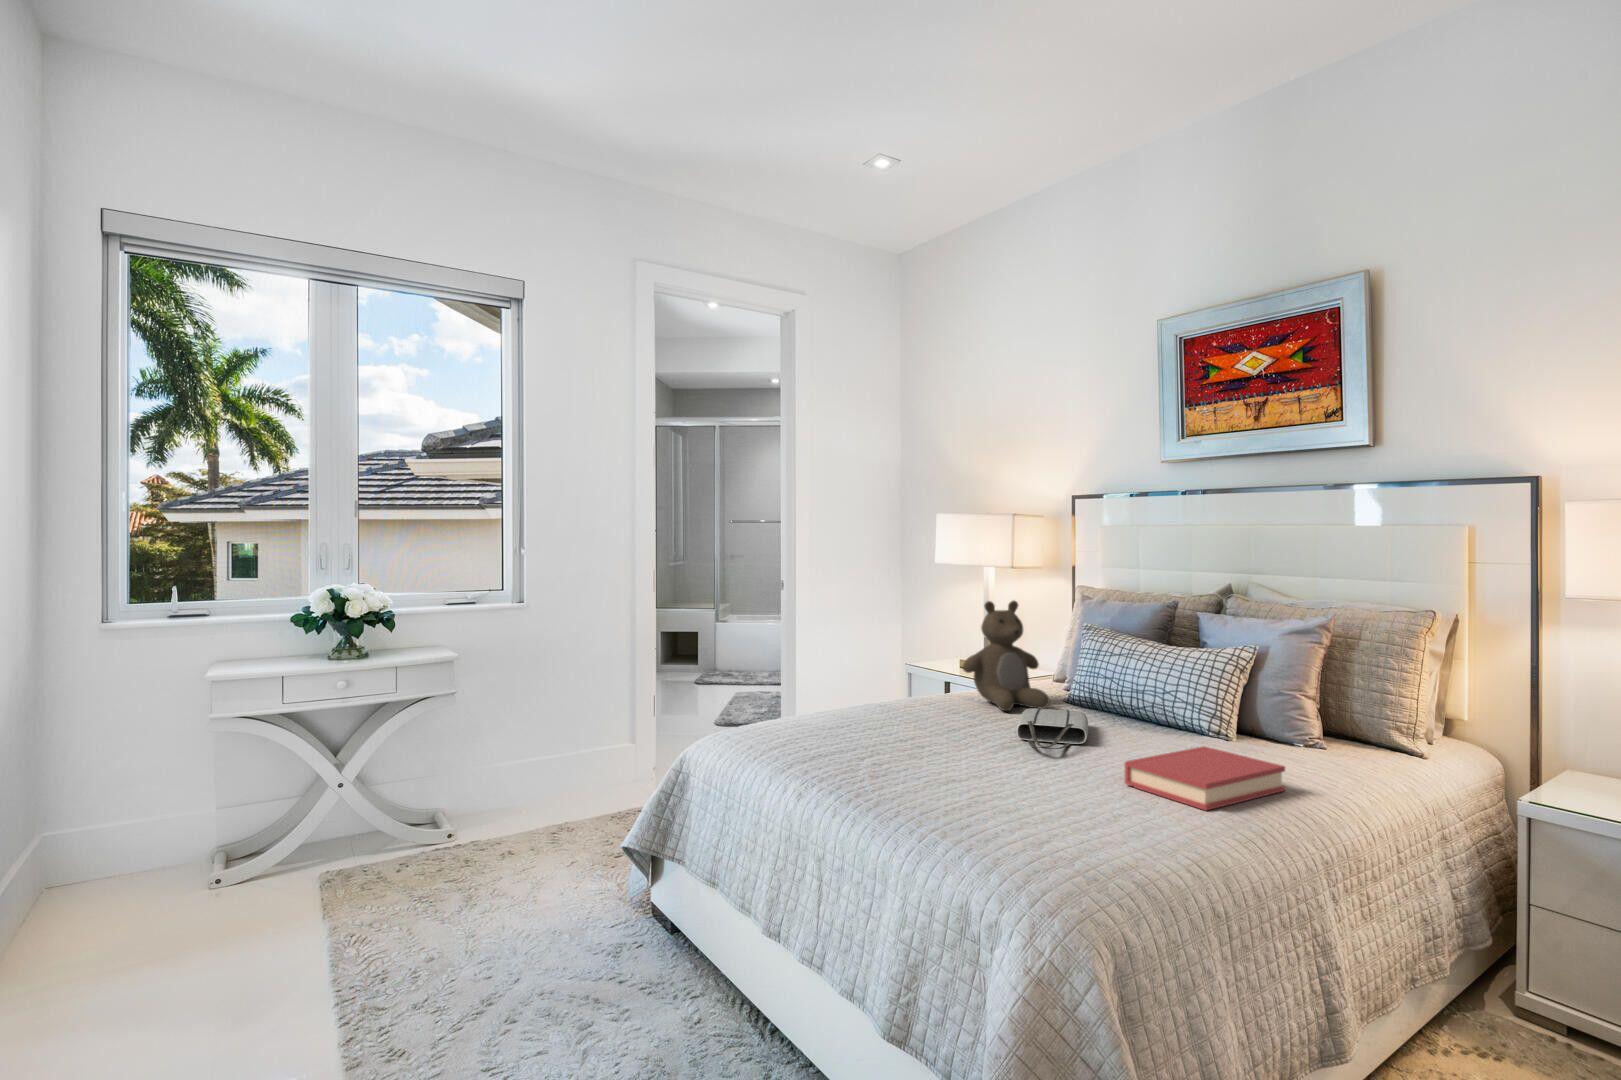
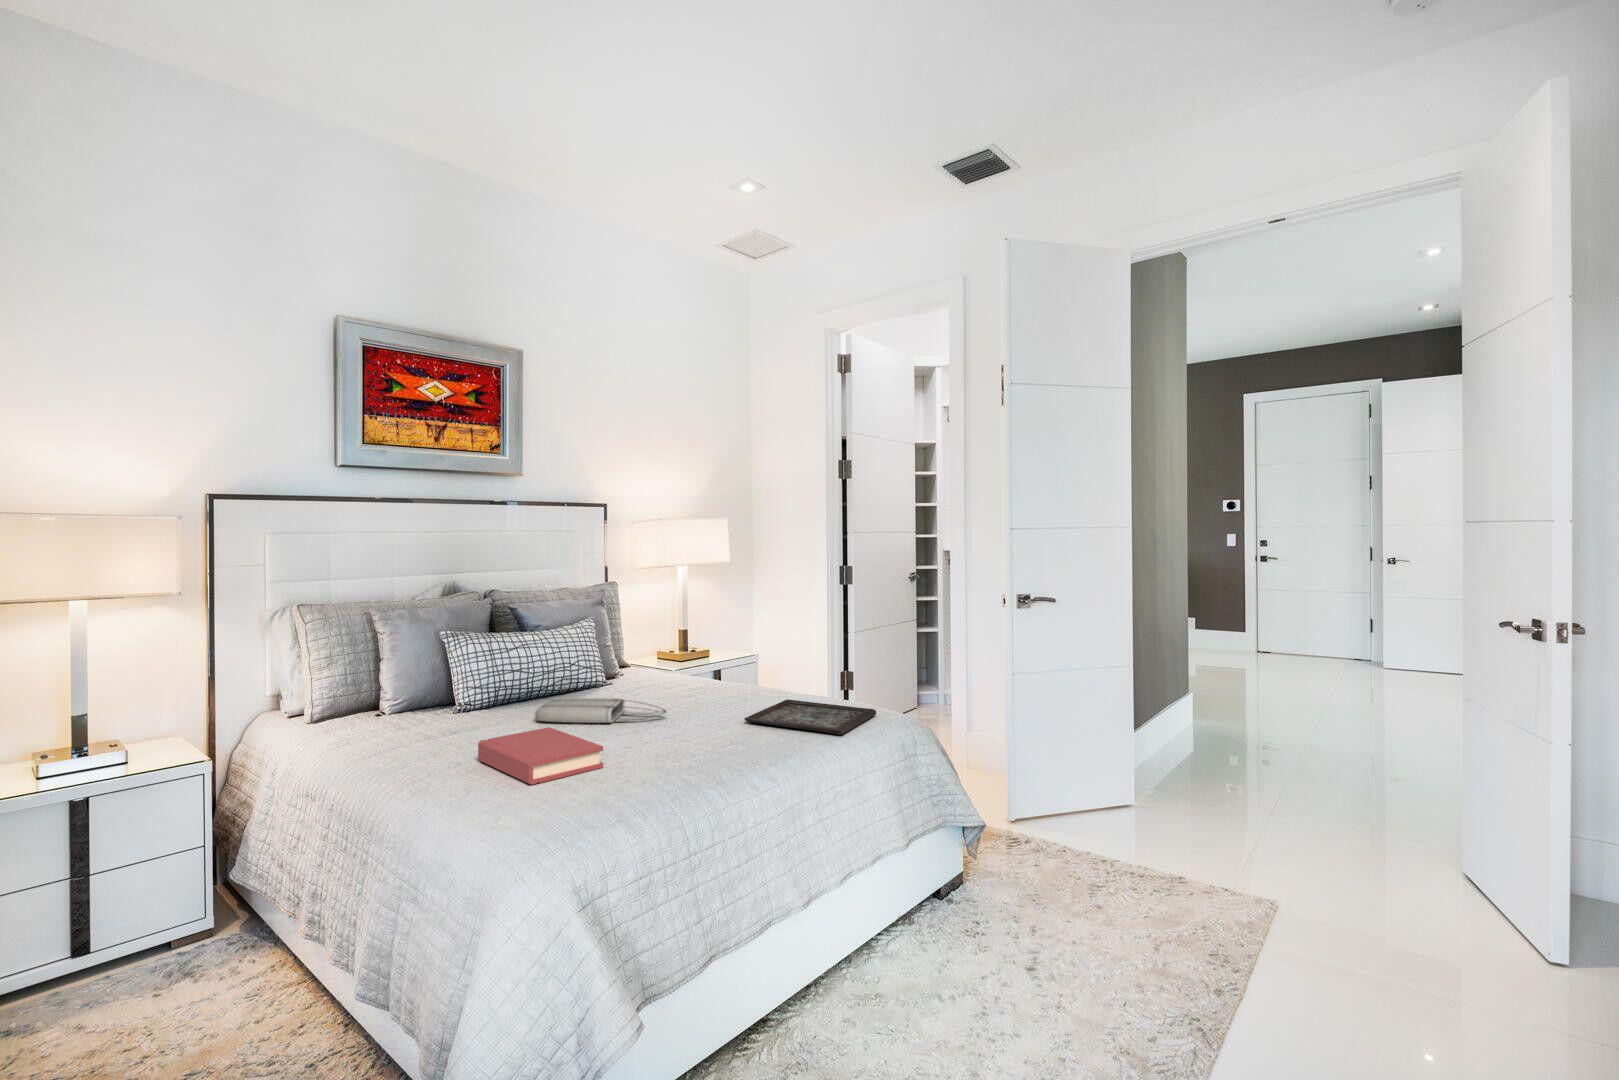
teddy bear: present [963,601,1050,711] -> none [410,616,496,732]
hardback book: present [1124,747,1285,811] -> present [478,727,603,785]
tray: none [935,778,1156,859] -> present [744,699,876,735]

